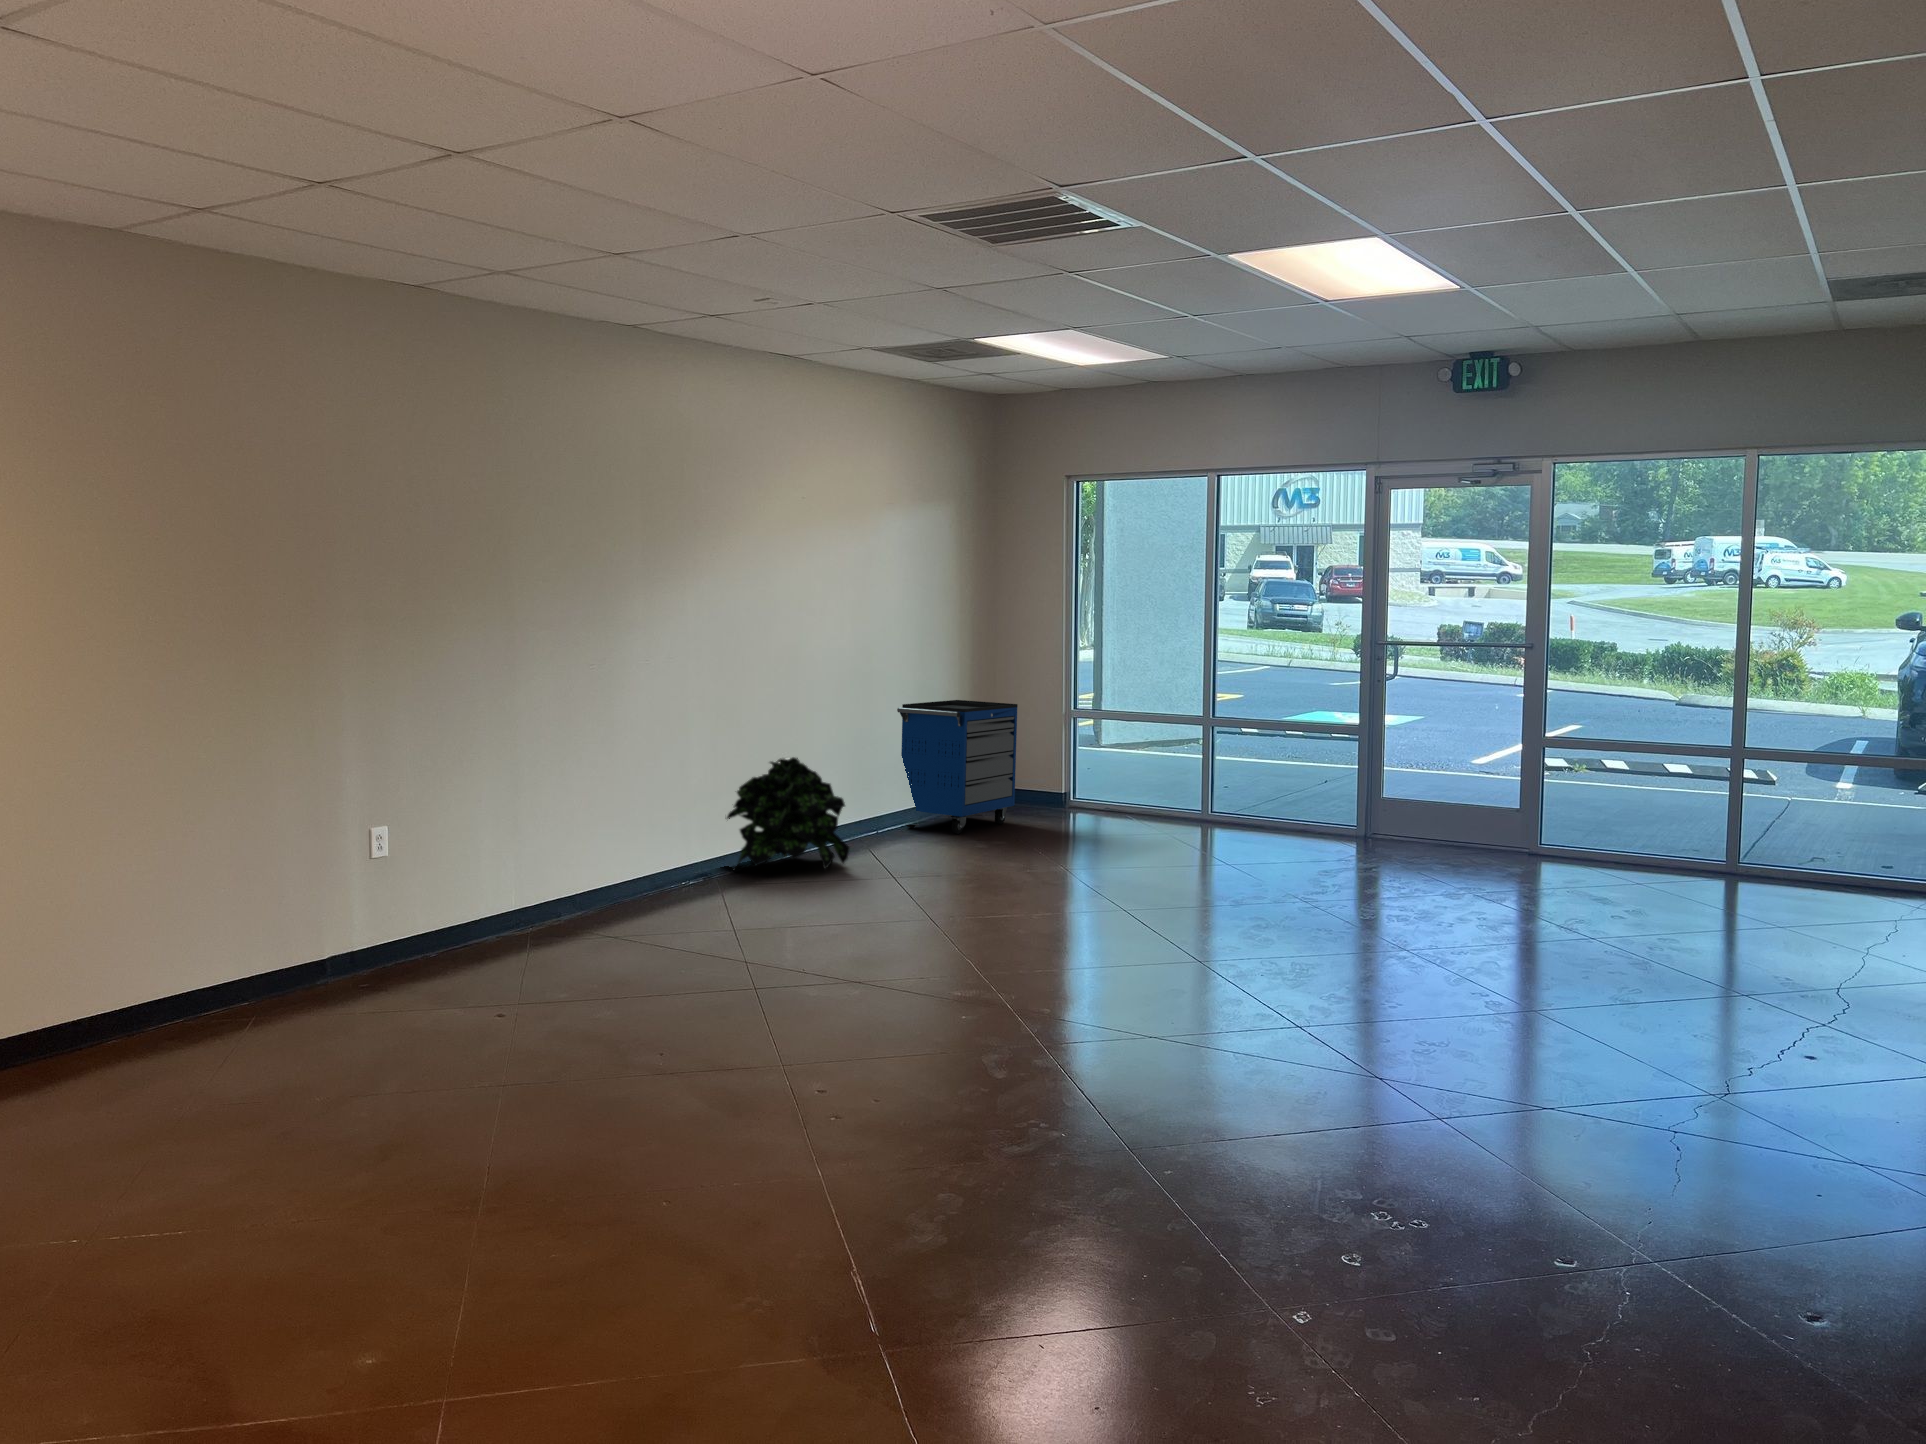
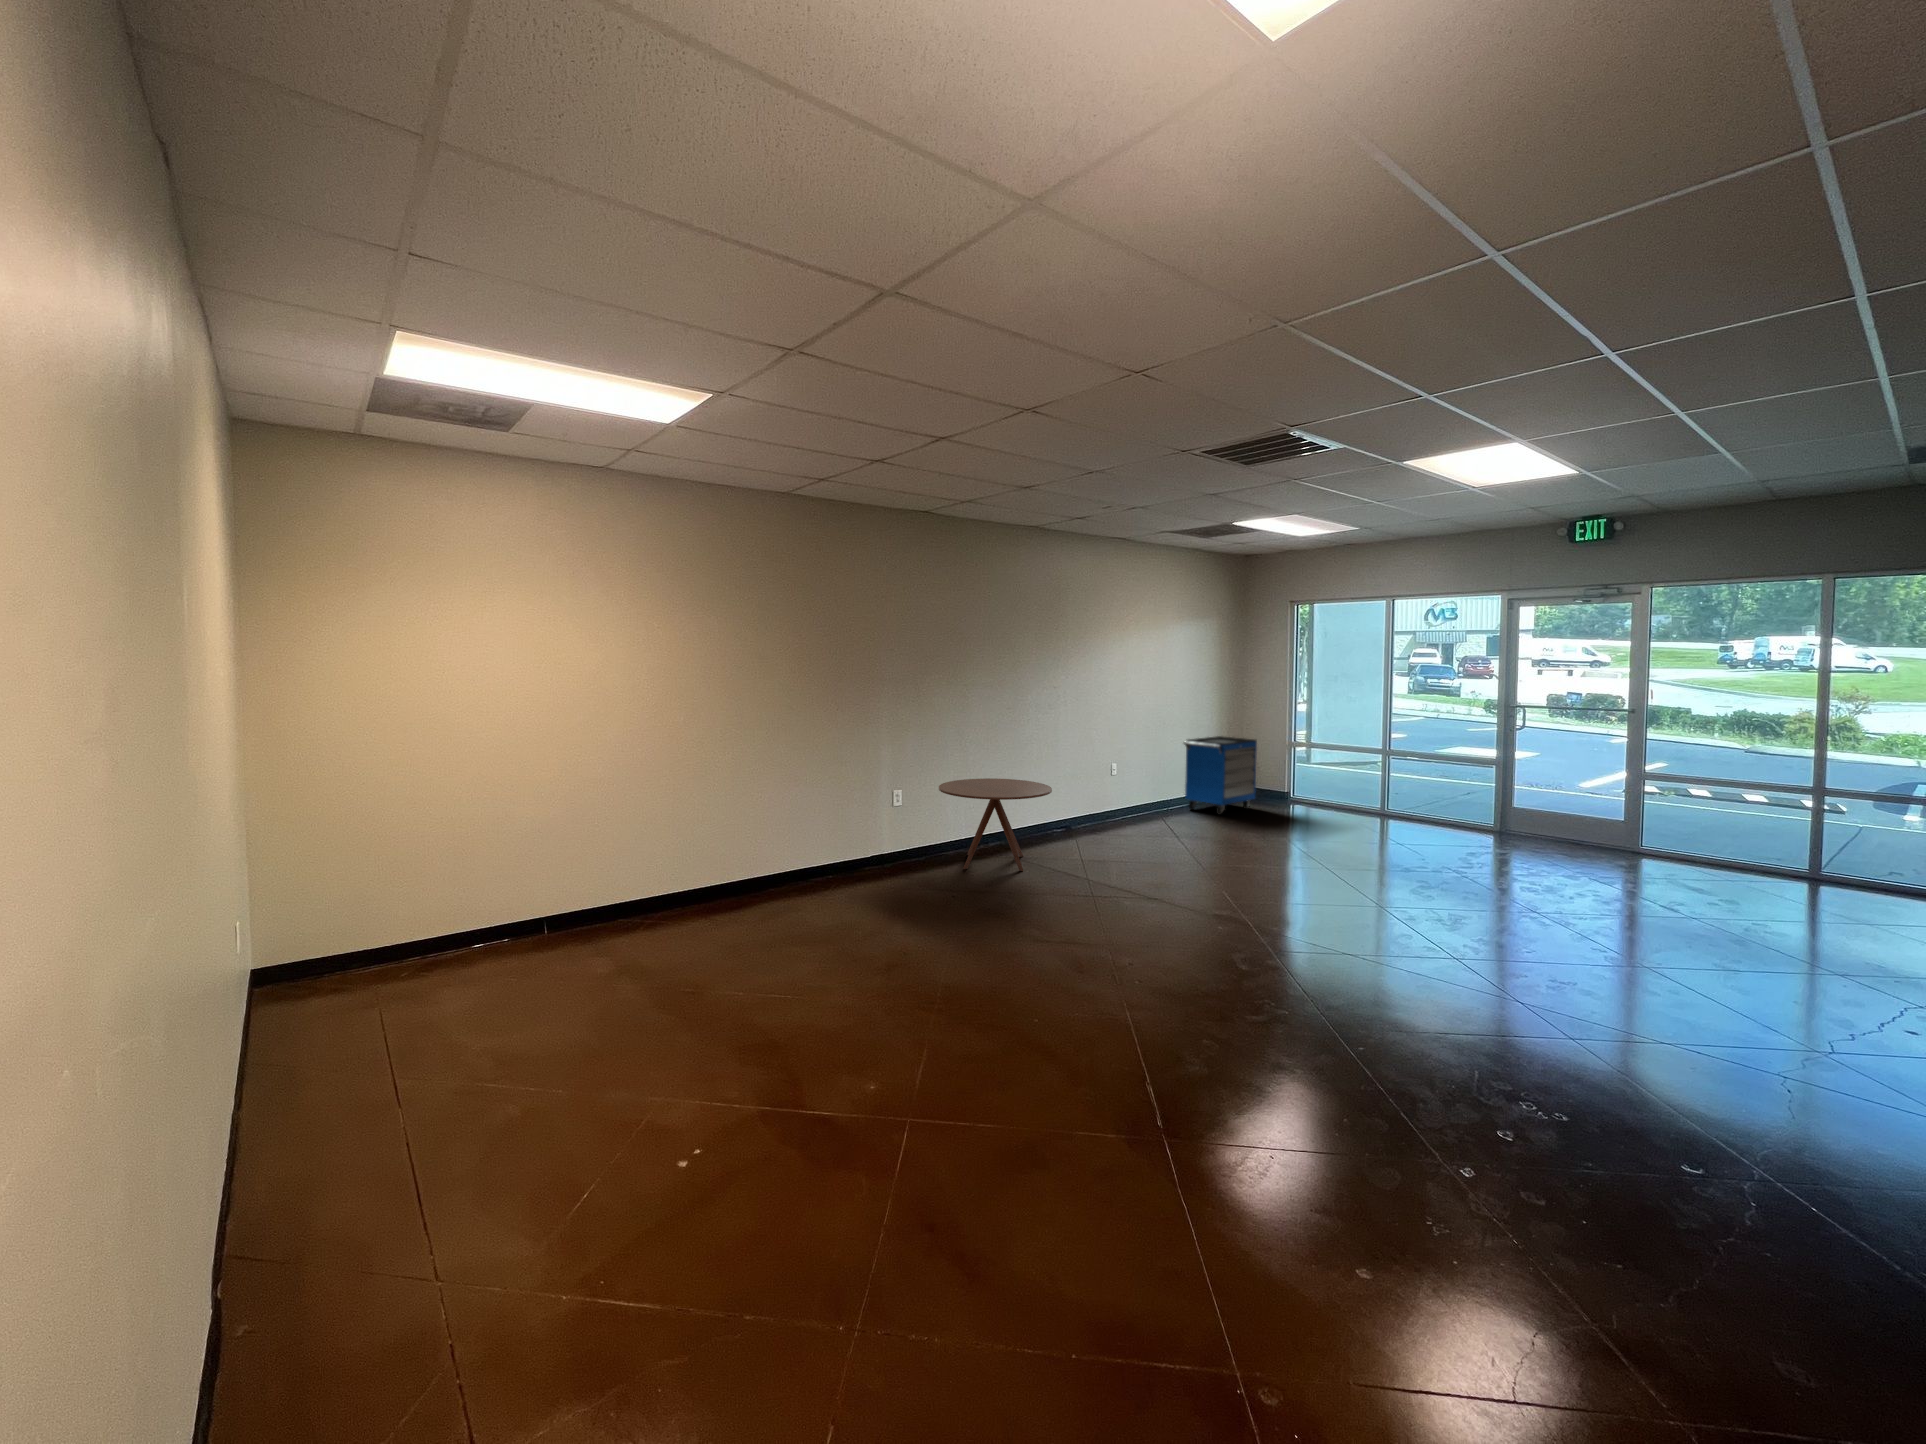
potted plant: present [727,757,849,870] -> none [1082,771,1156,836]
round table: none [434,769,661,943] -> present [939,778,1052,871]

